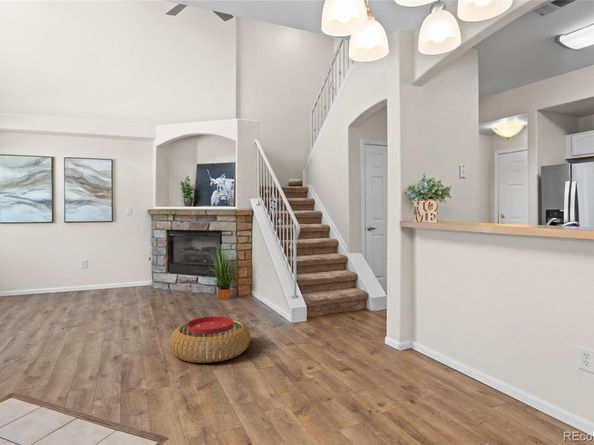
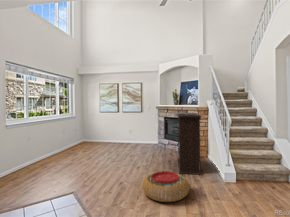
bookshelf: none [202,220,256,323] -> present [177,113,201,175]

